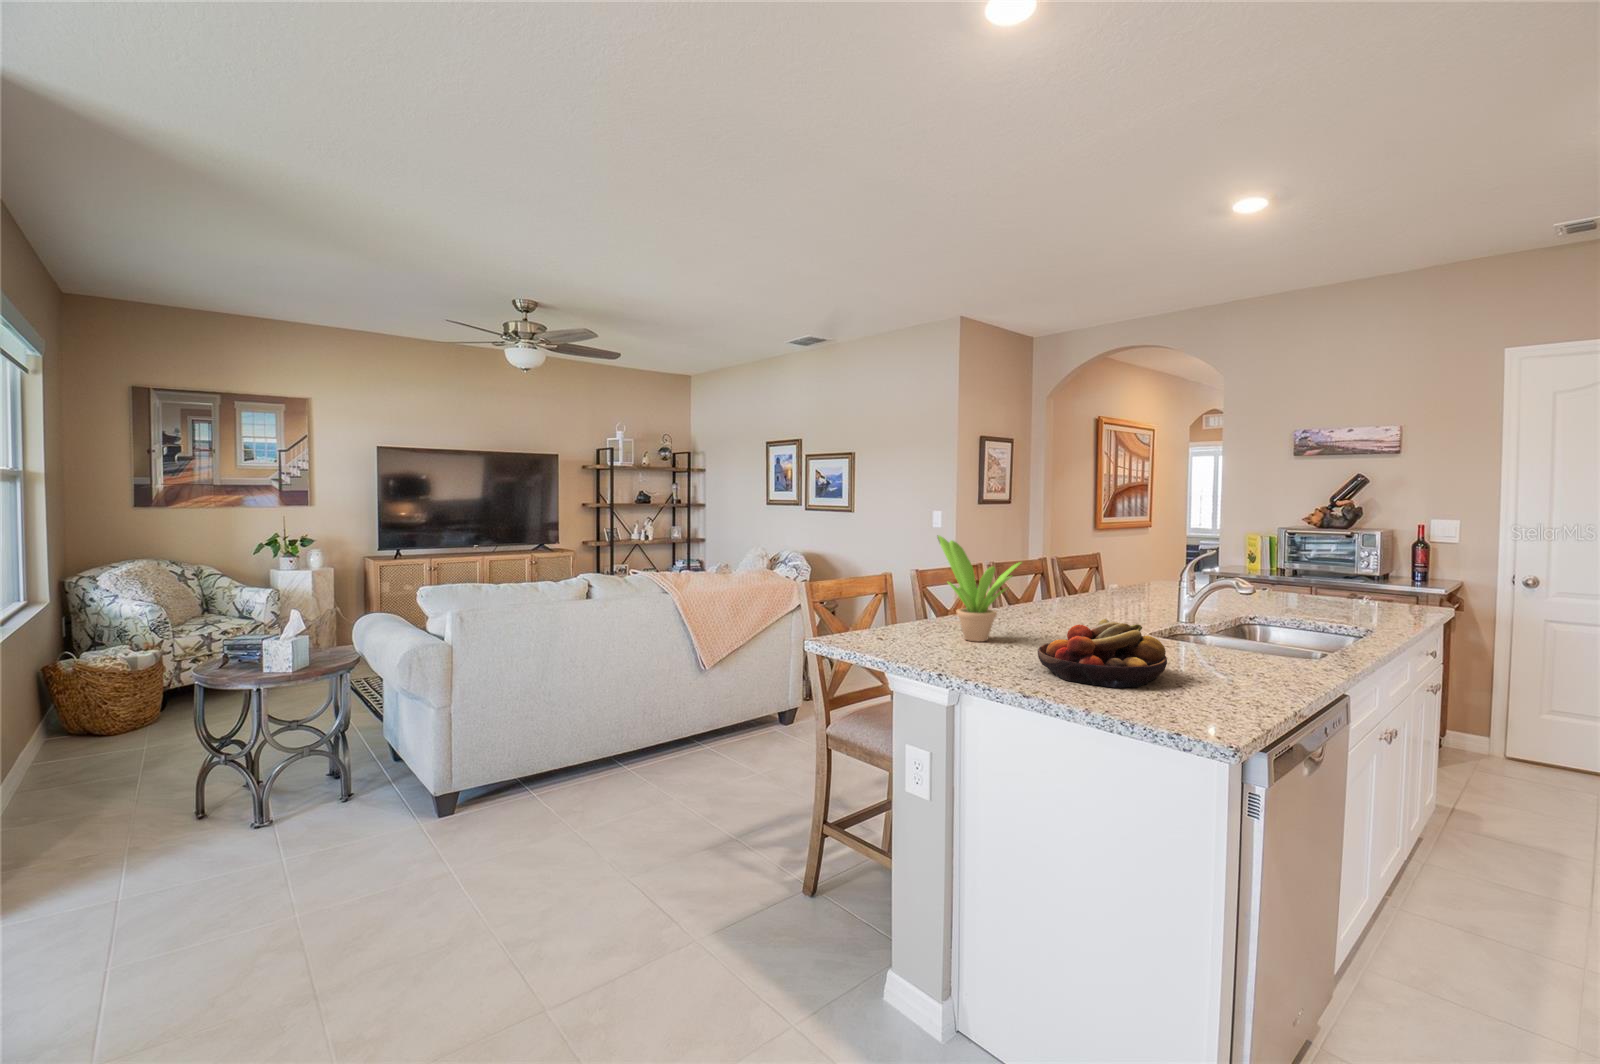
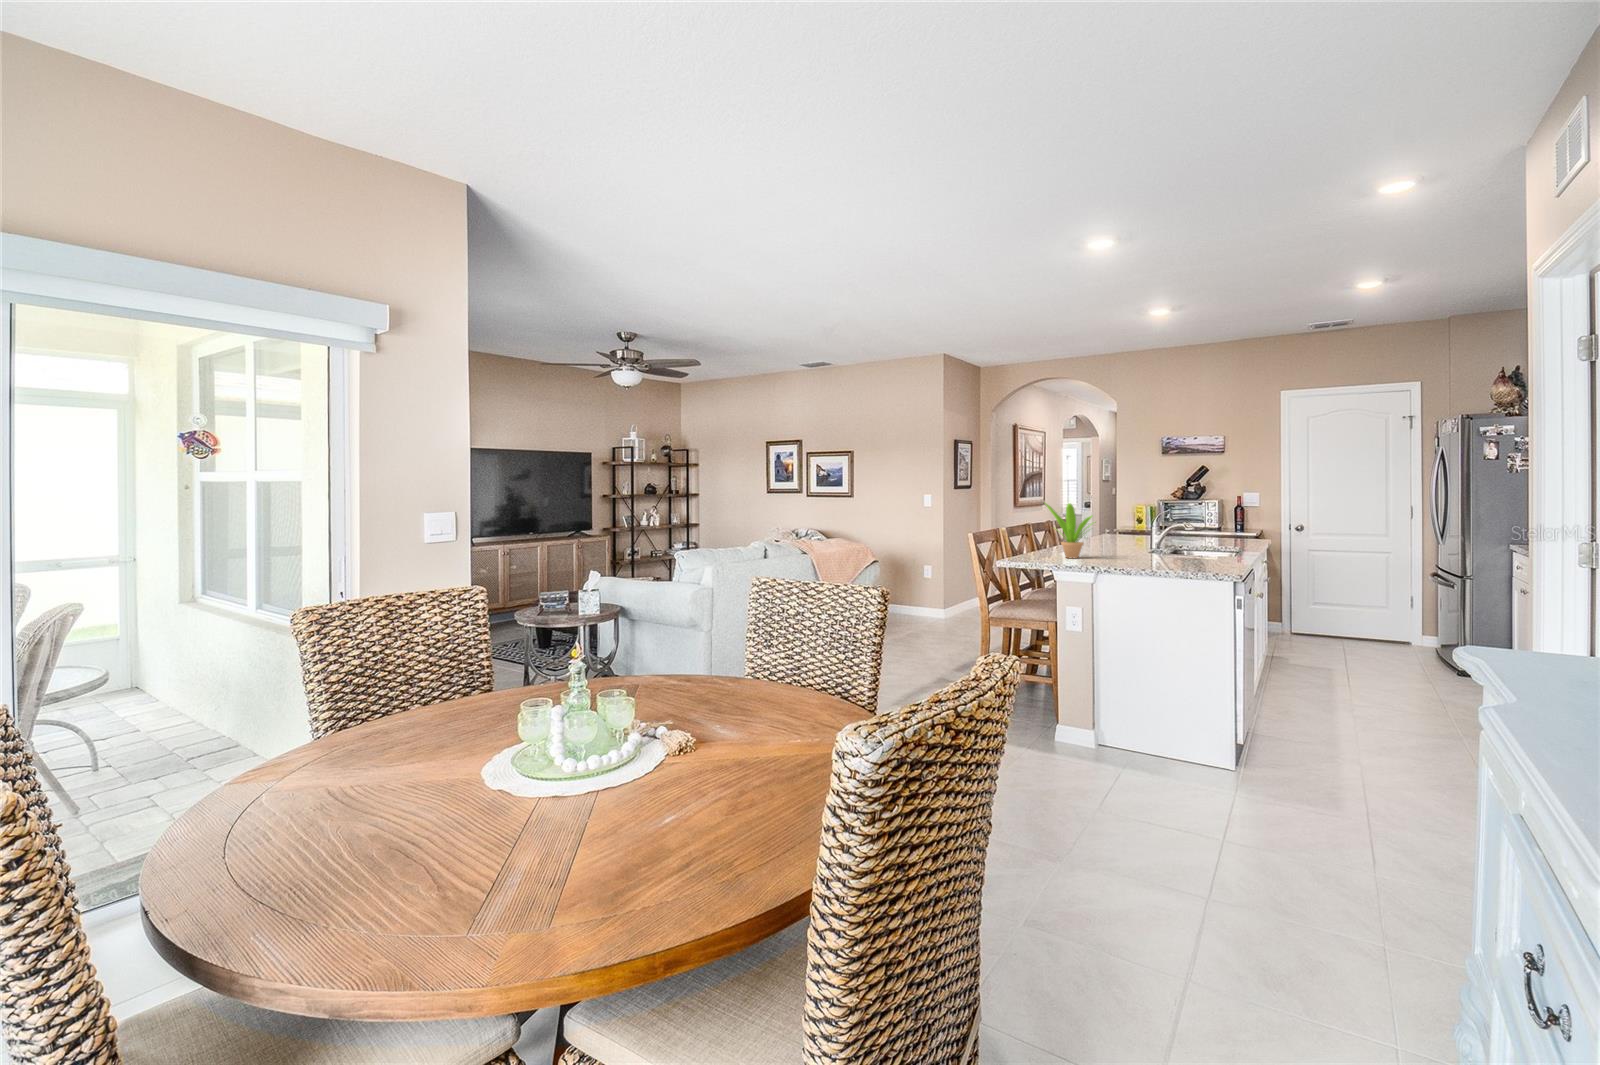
fruit bowl: present [1038,619,1167,688] -> none [1125,539,1191,567]

